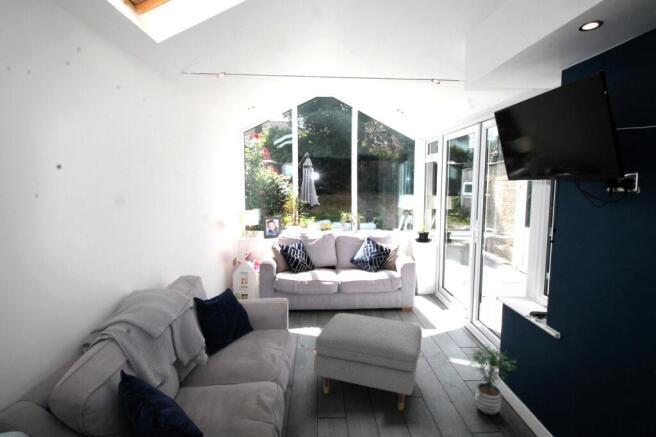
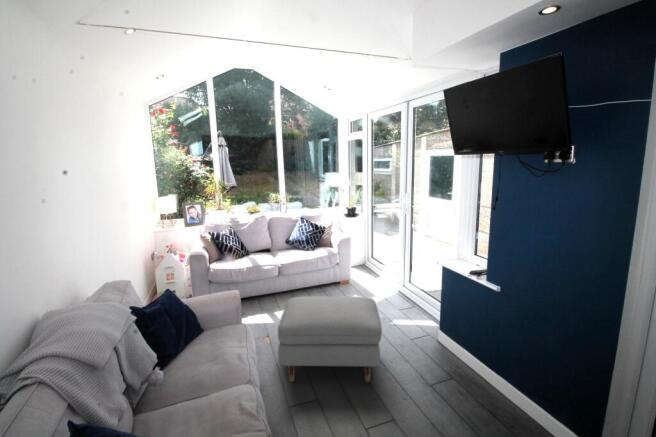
potted plant: present [468,345,513,415] -> none [419,305,465,369]

